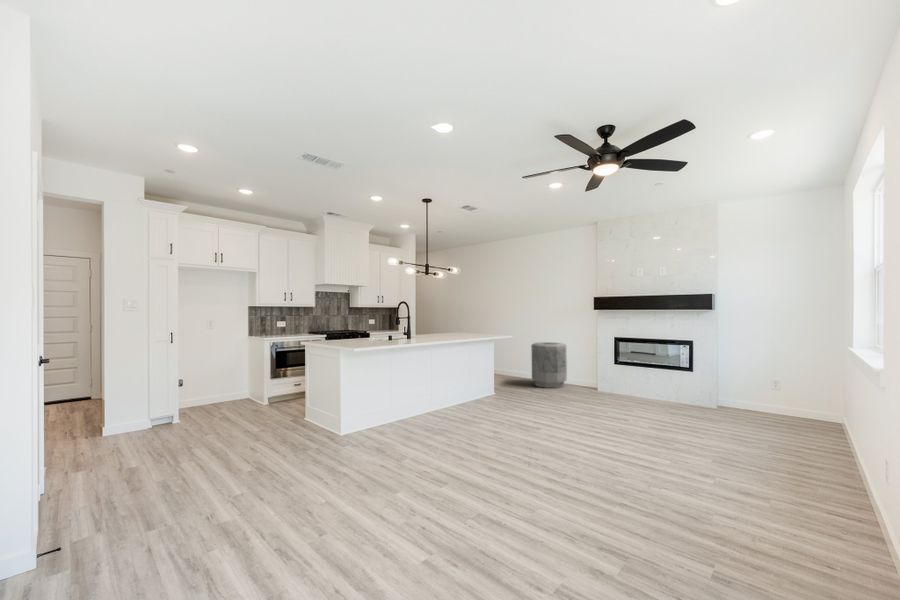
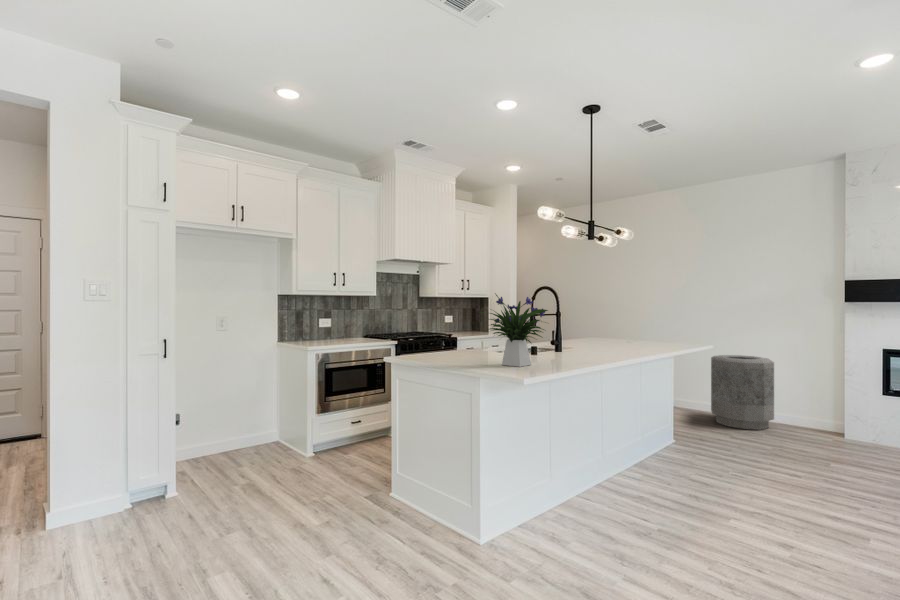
flower arrangement: none [339,307,377,345] -> present [490,295,548,367]

